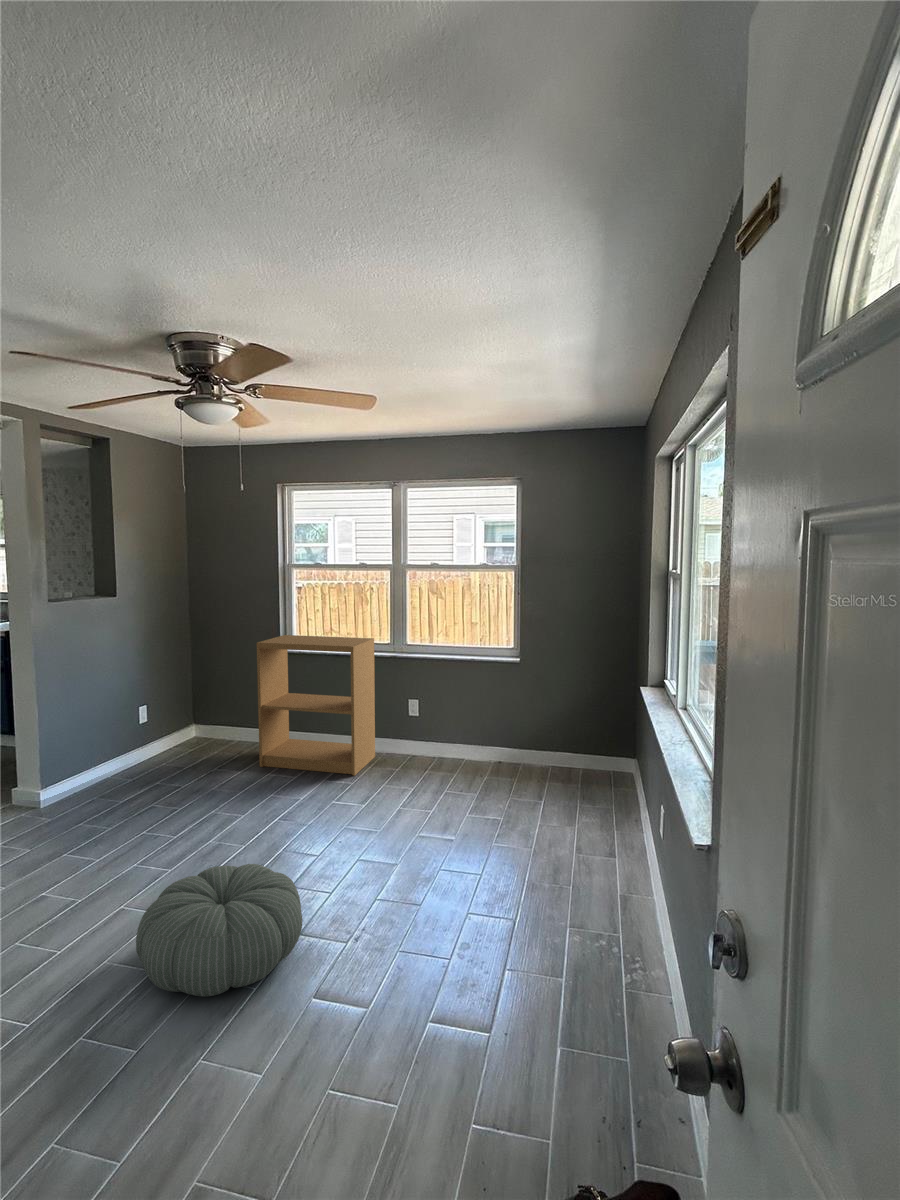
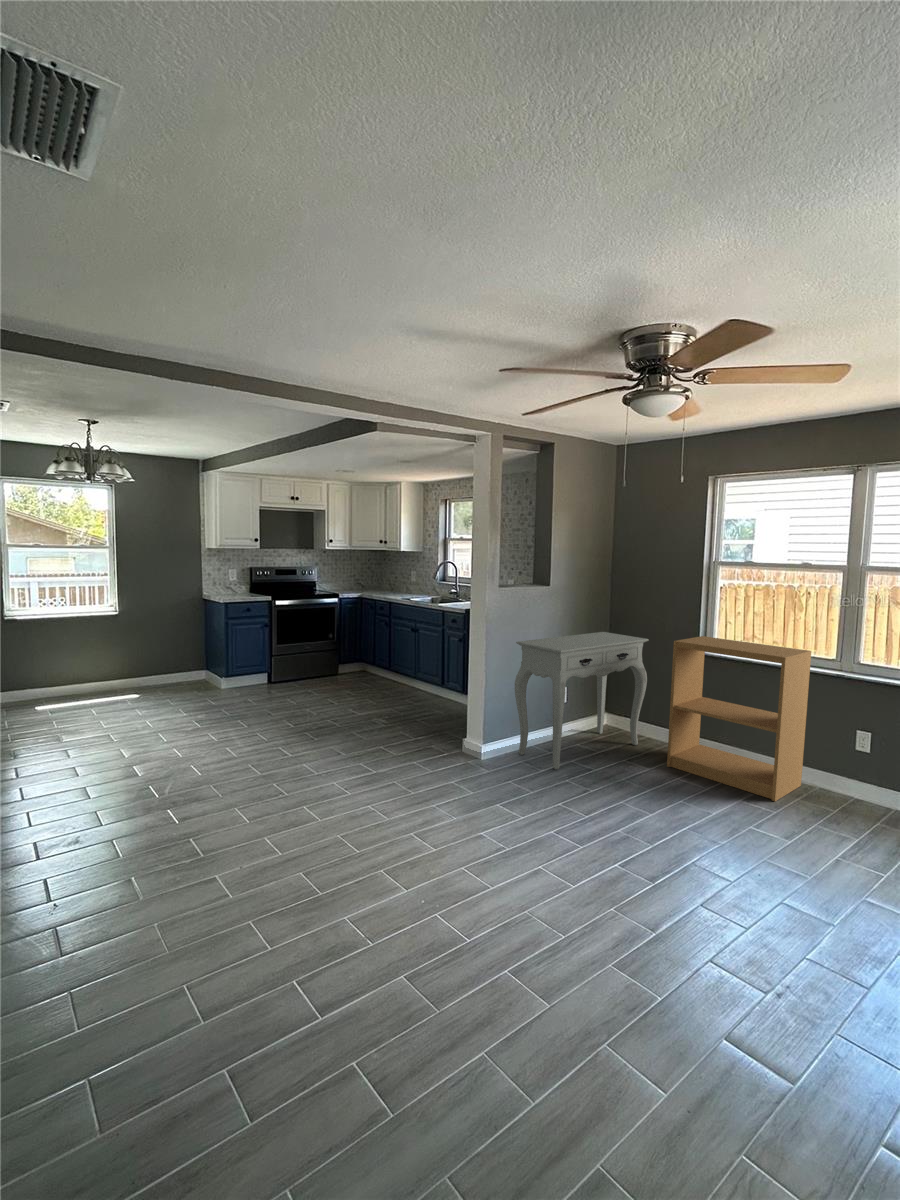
console table: none [78,641,235,798] -> present [515,632,649,770]
pouf: present [136,864,302,997] -> none [552,859,716,995]

